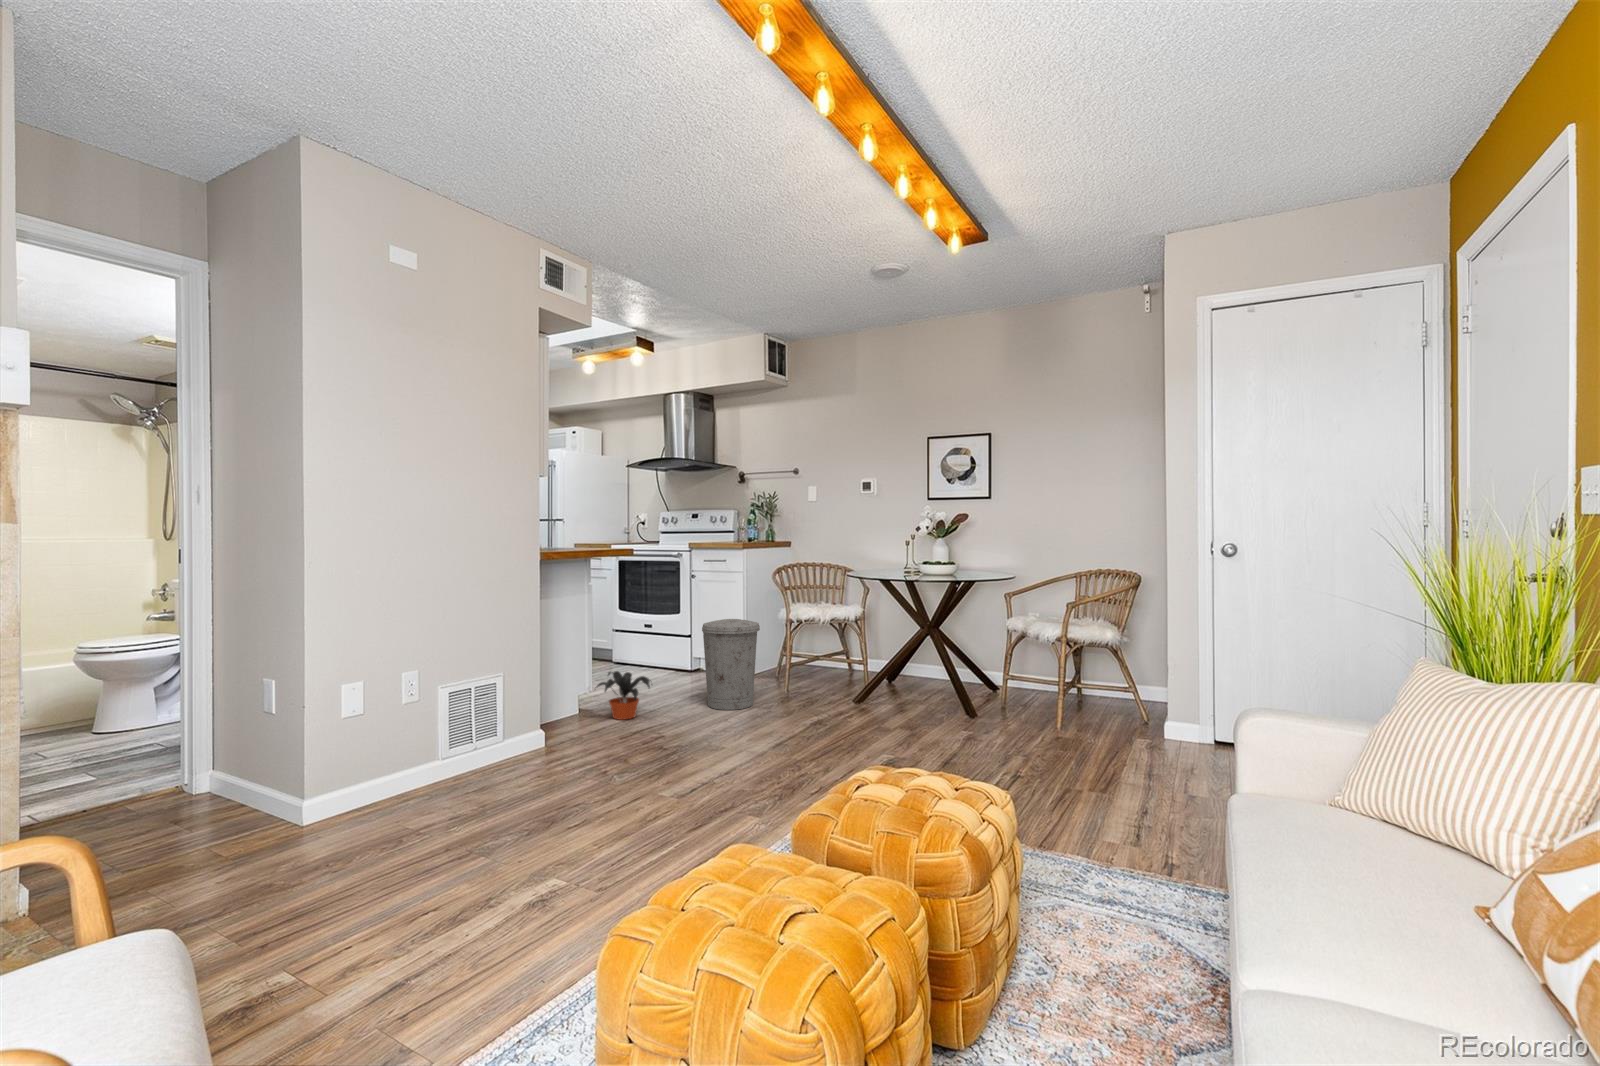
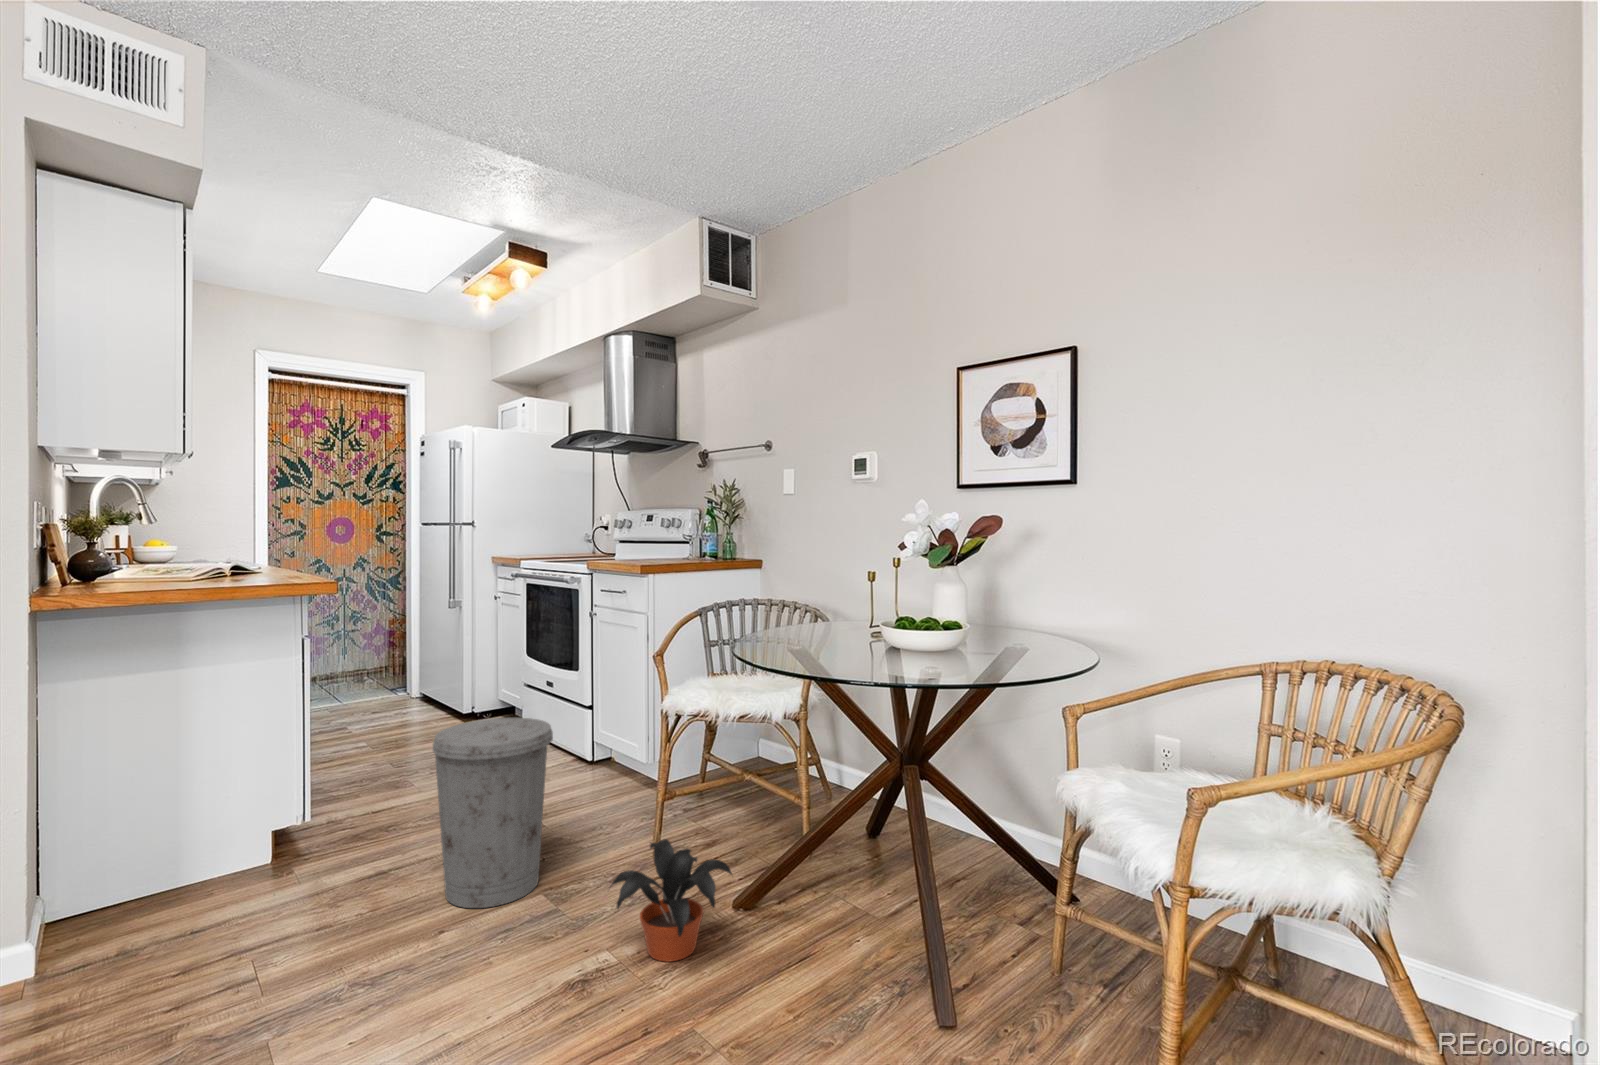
potted plant: present [597,671,650,720] -> present [610,839,732,962]

